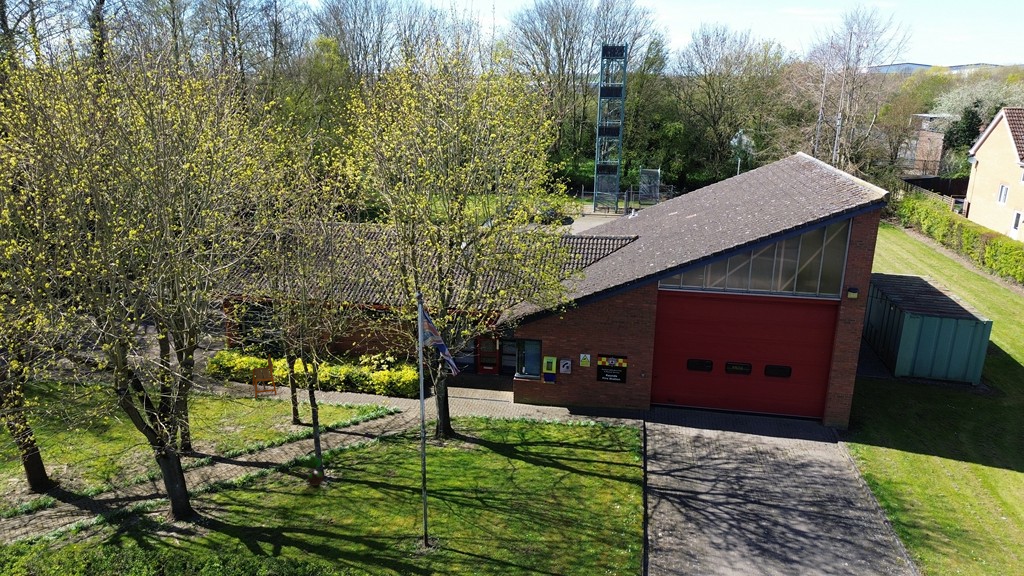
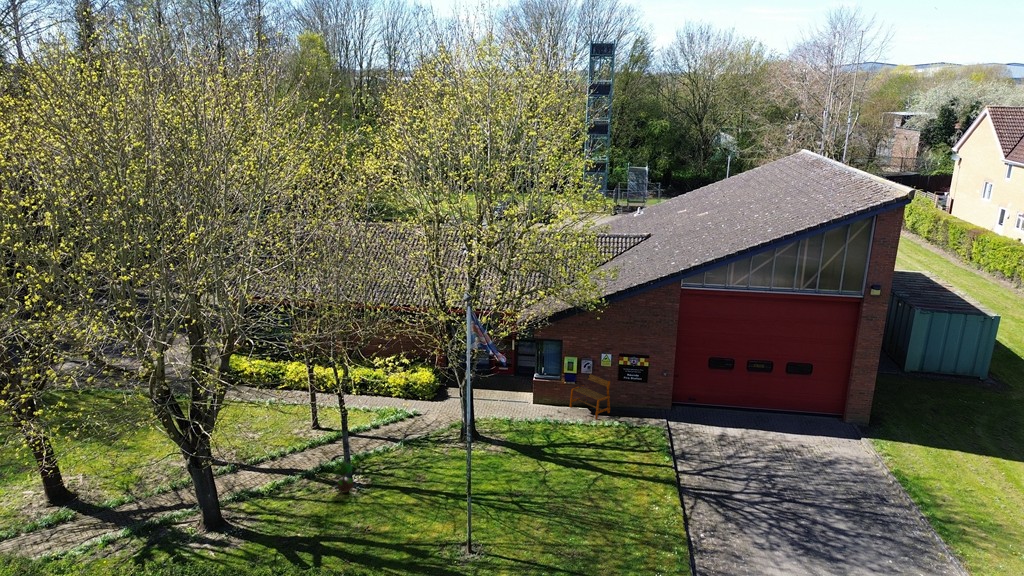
bench: present [253,354,277,398] -> present [570,374,611,419]

